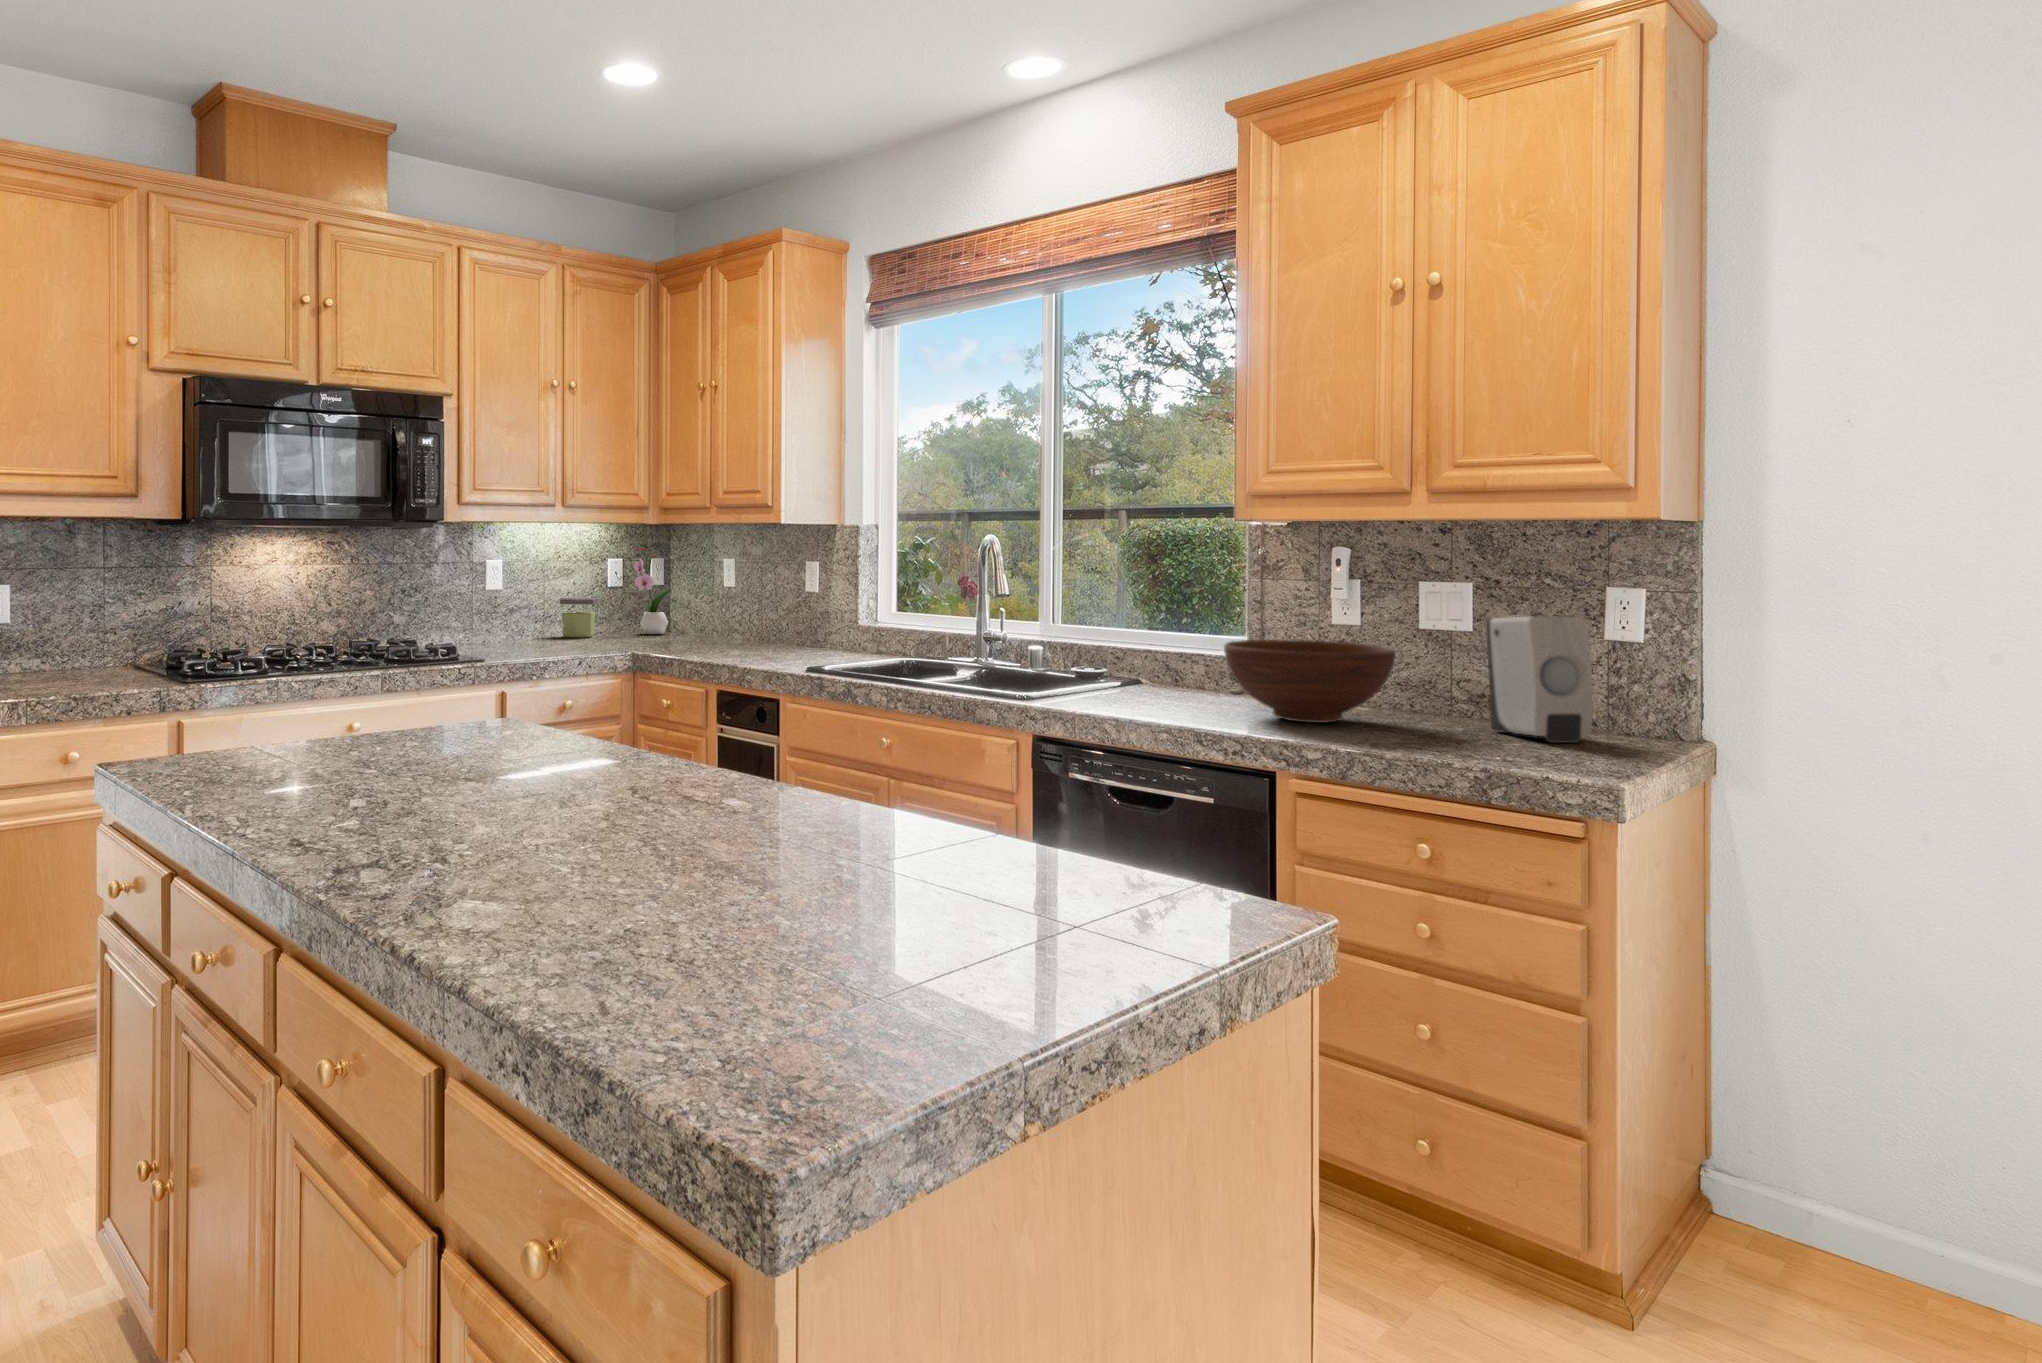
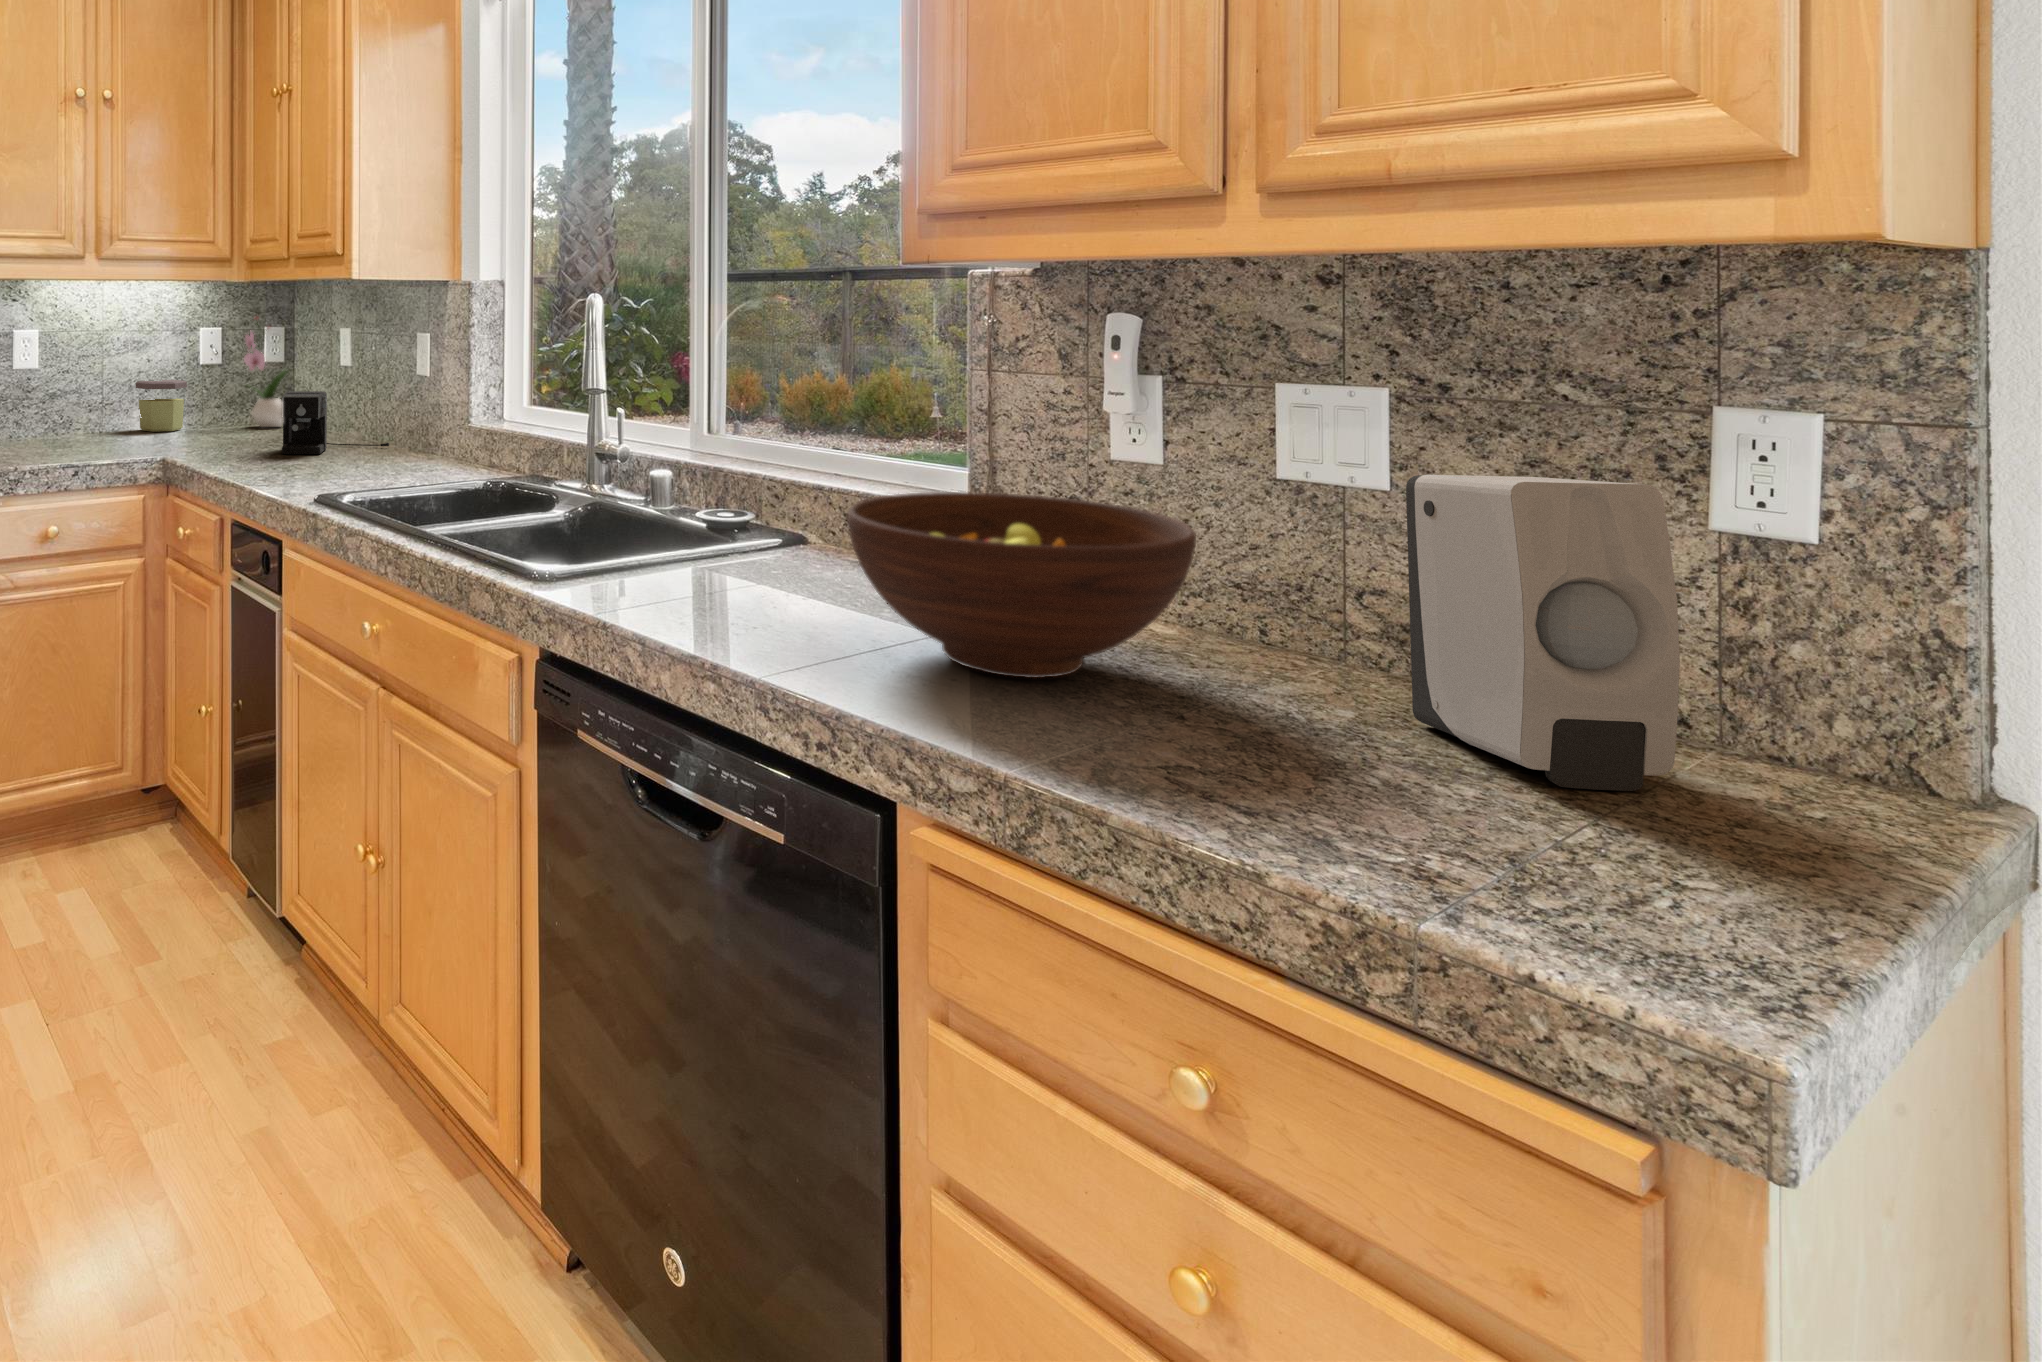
coffee maker: none [706,603,780,649] -> present [282,391,389,454]

